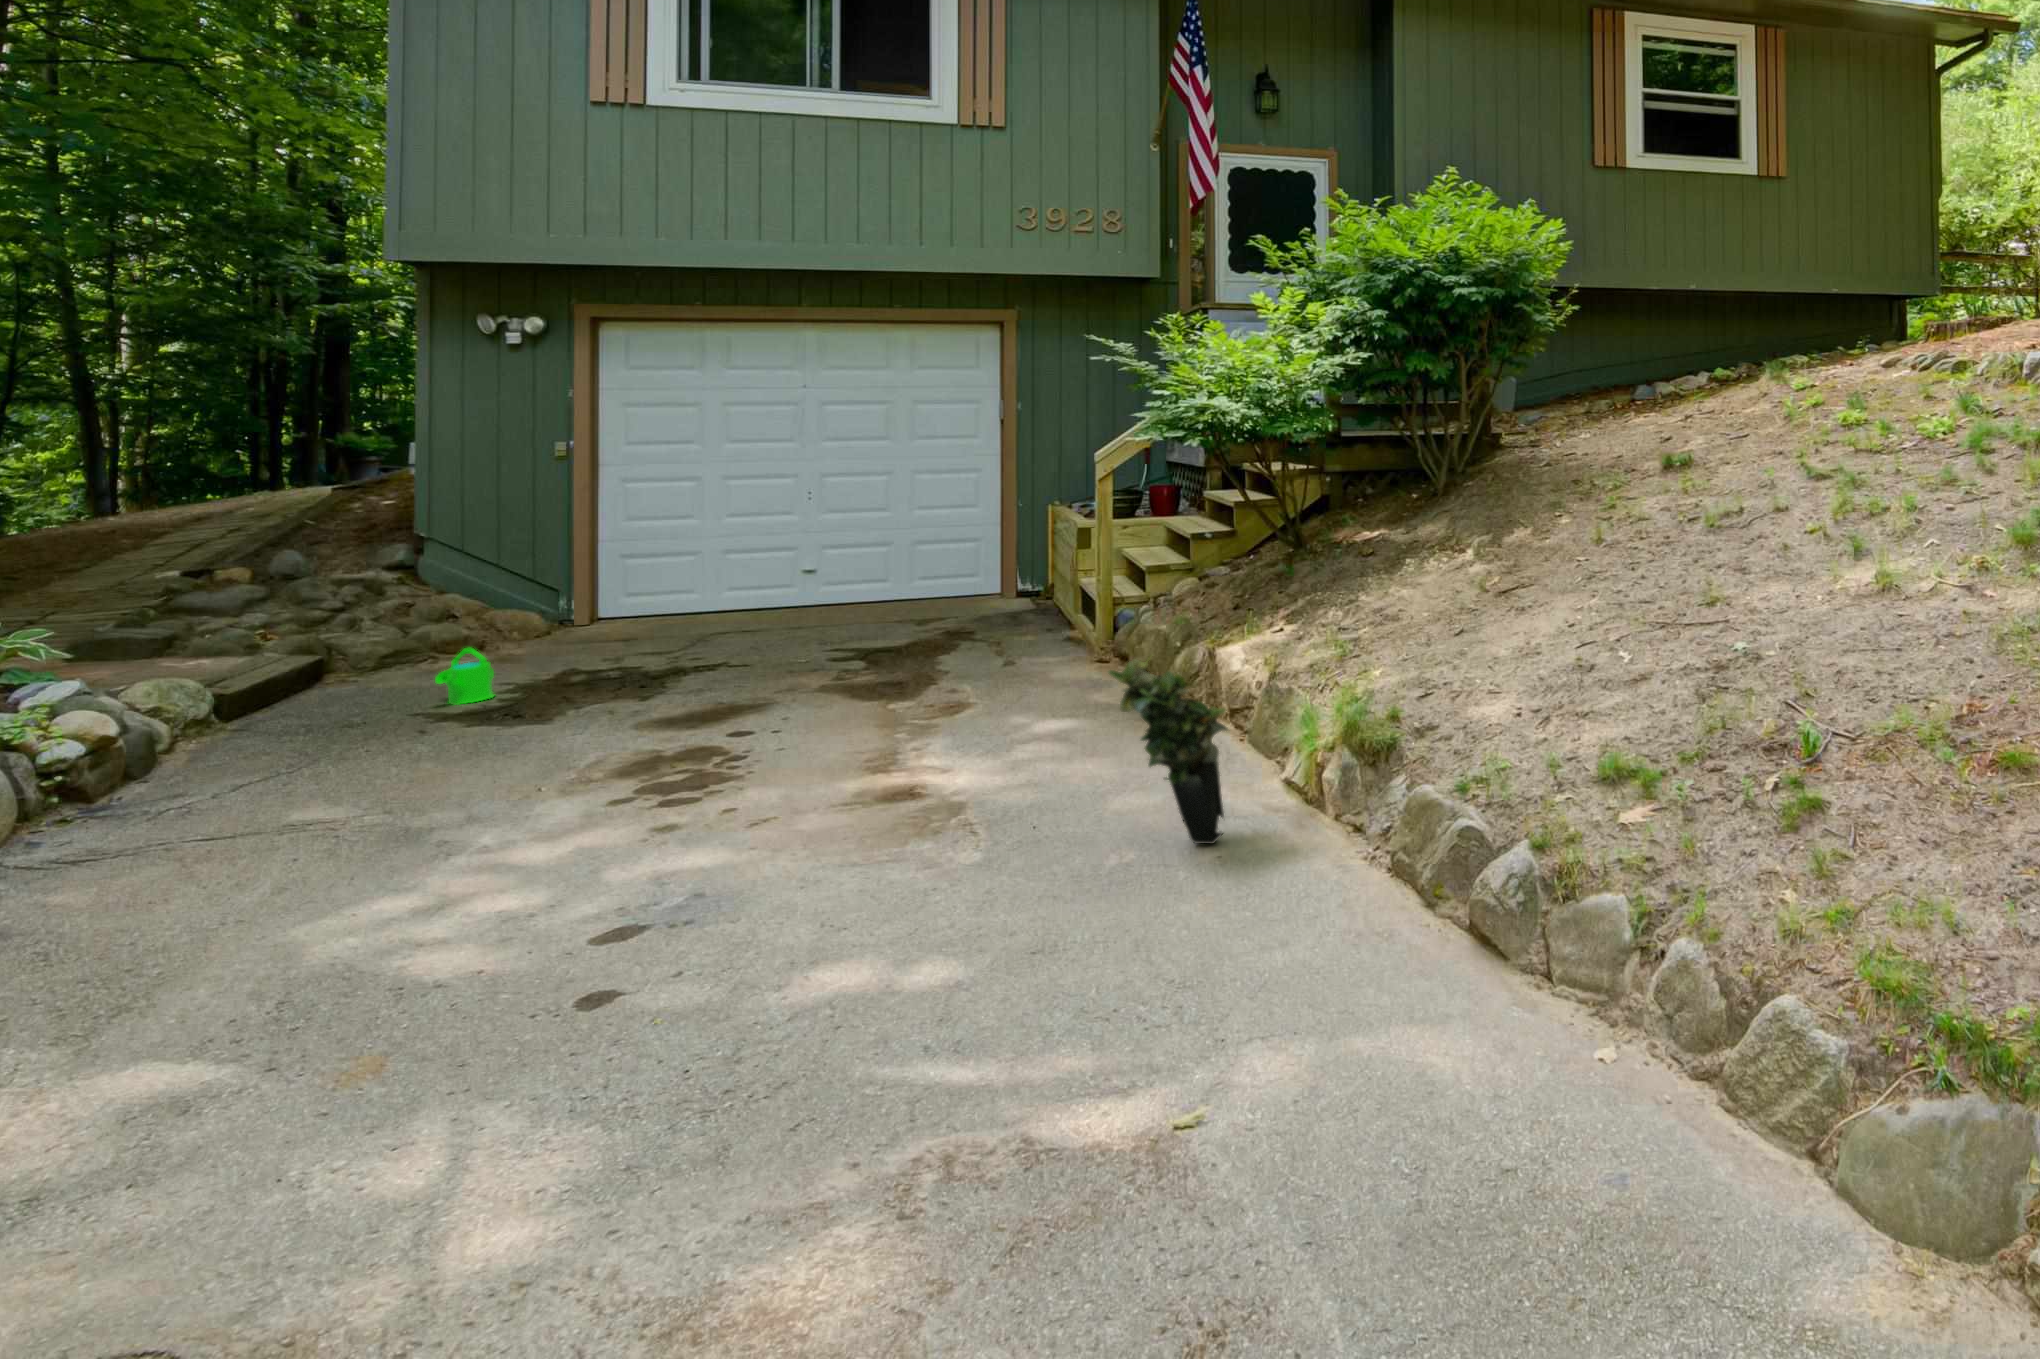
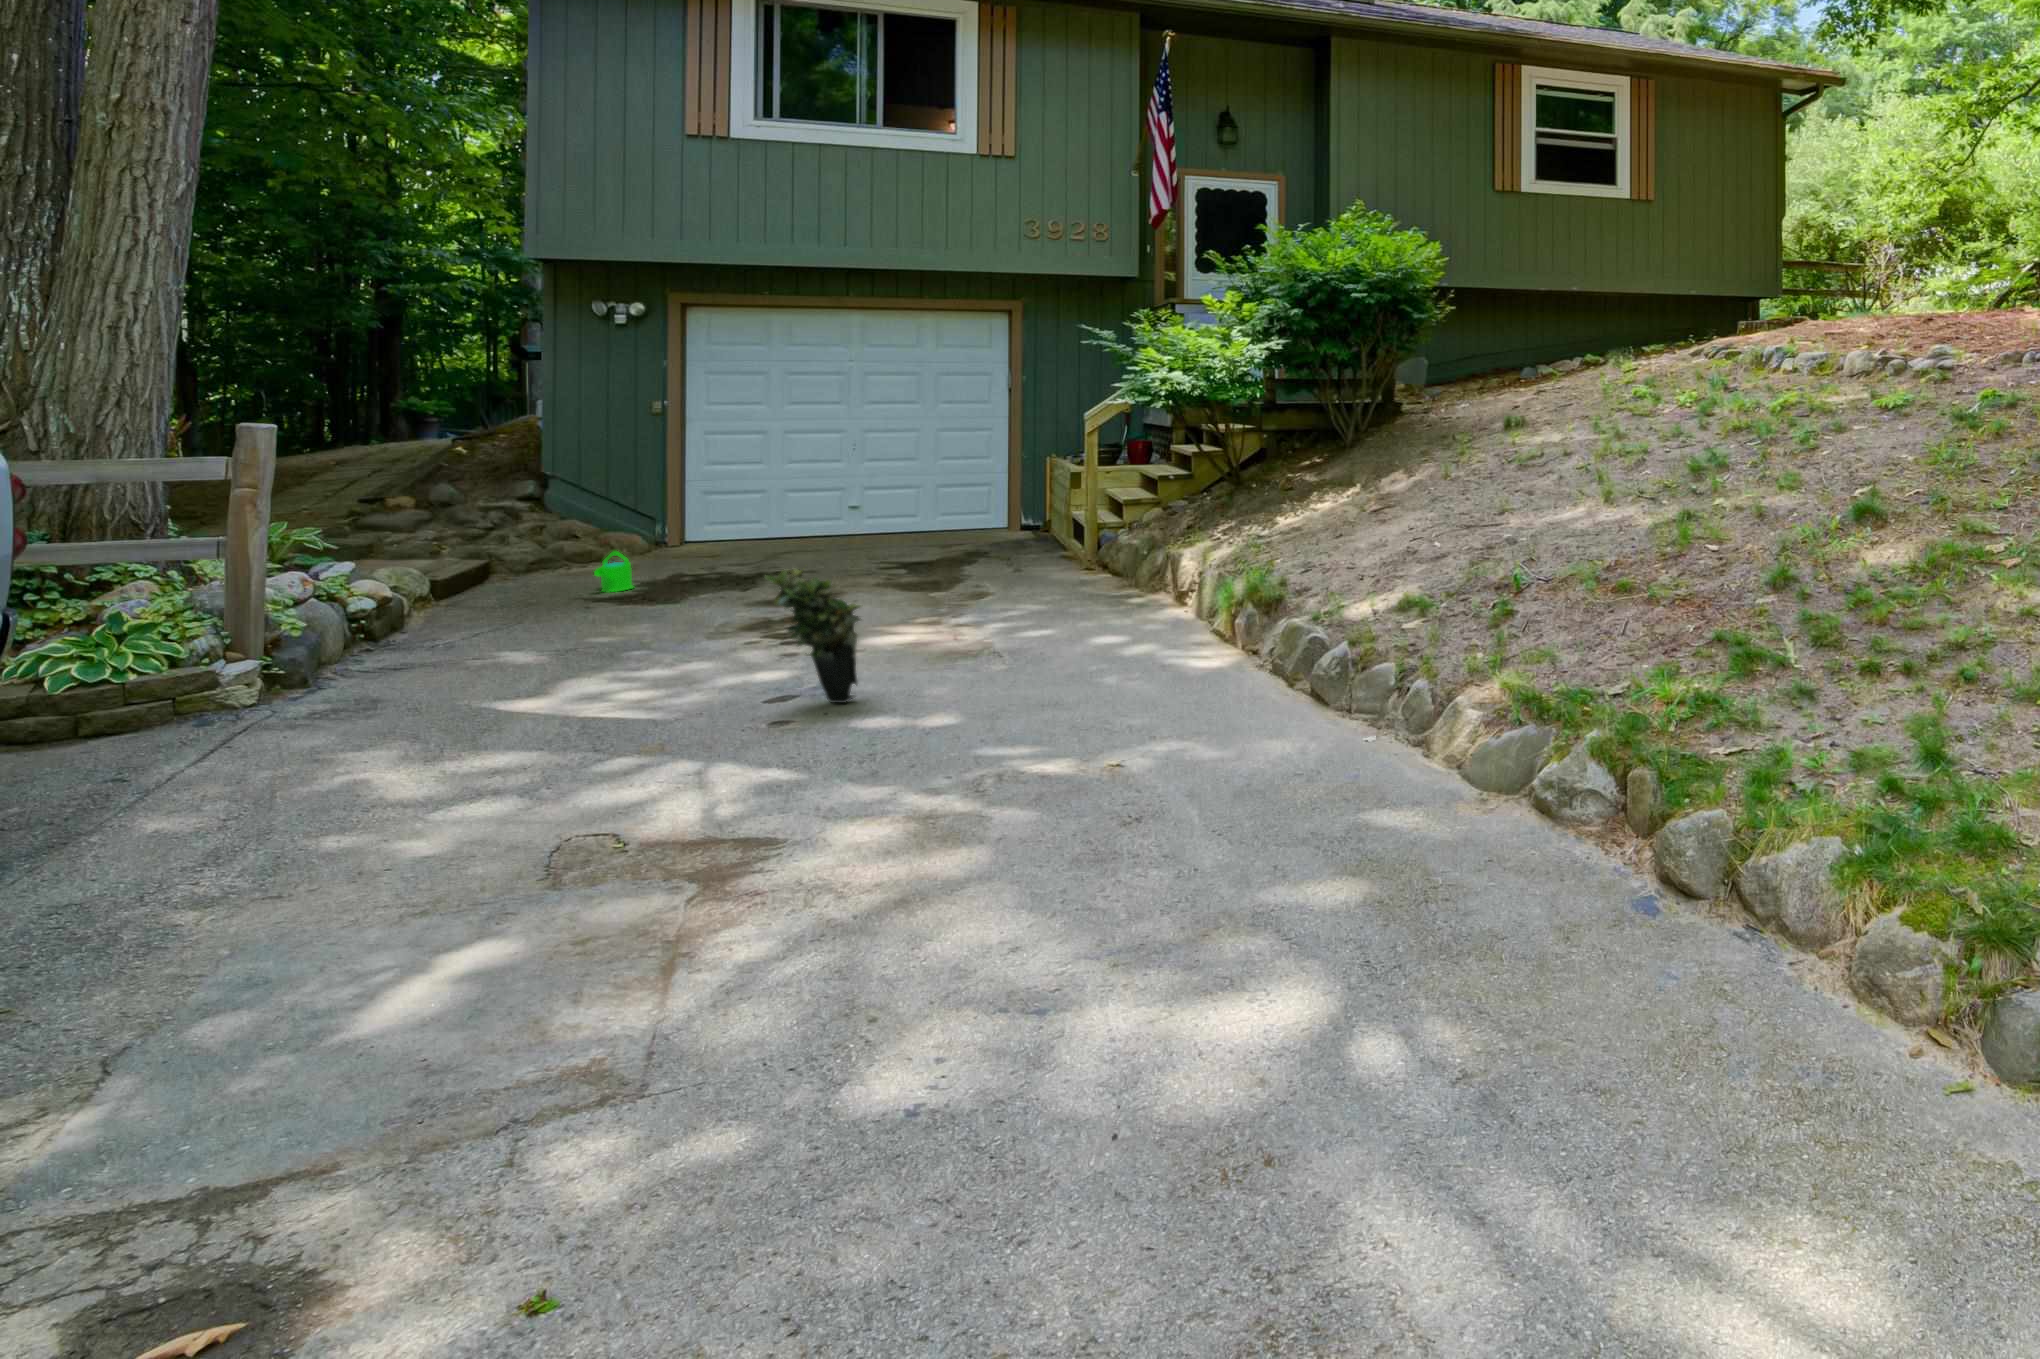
potted plant: present [1108,660,1228,844] -> present [765,569,861,703]

